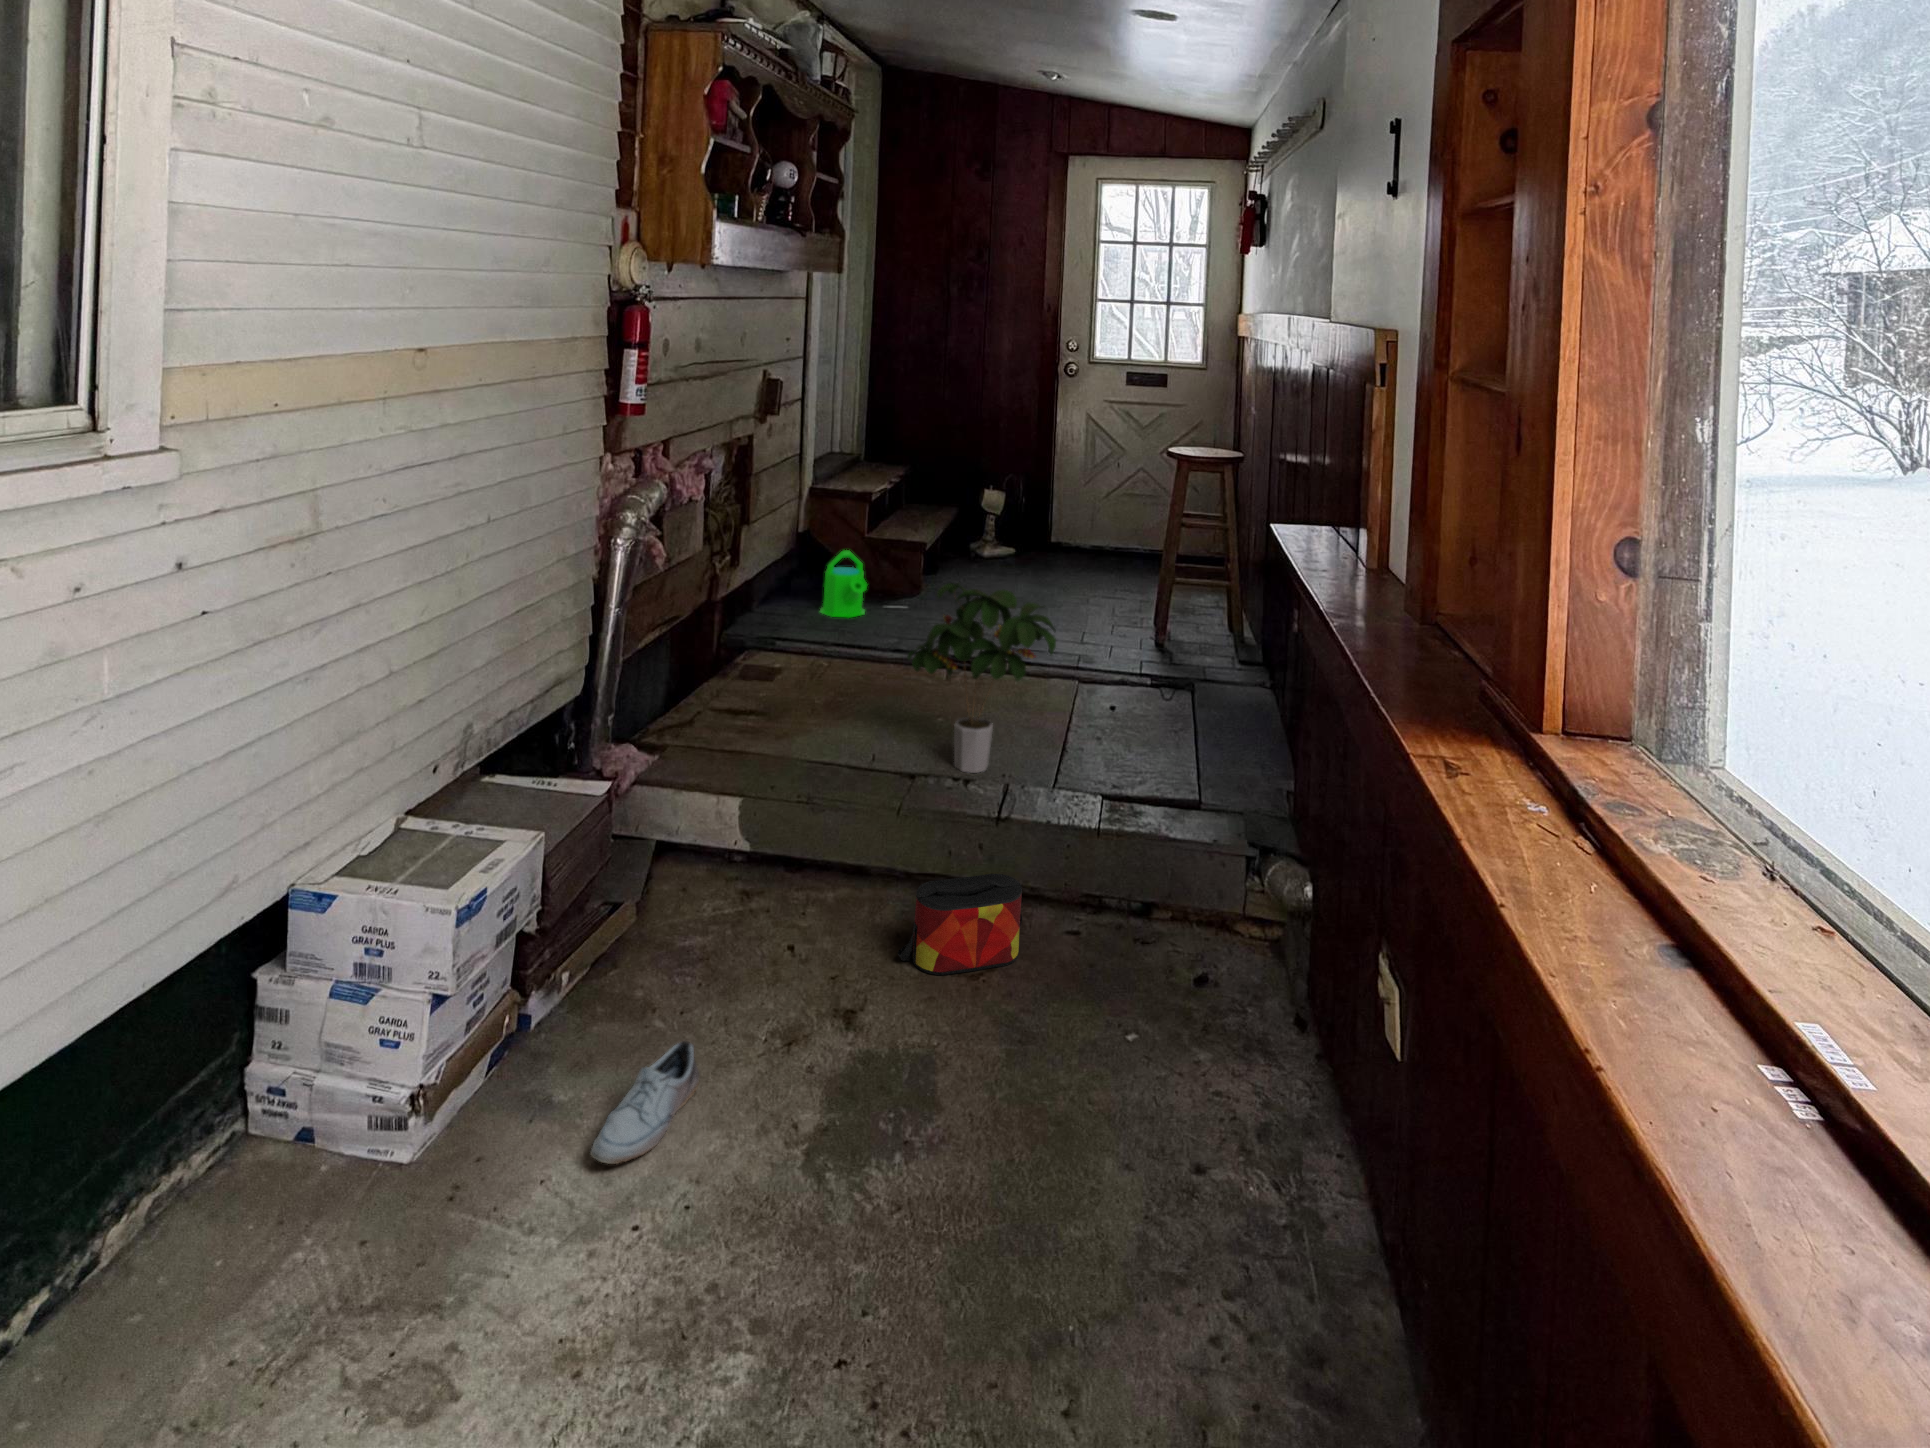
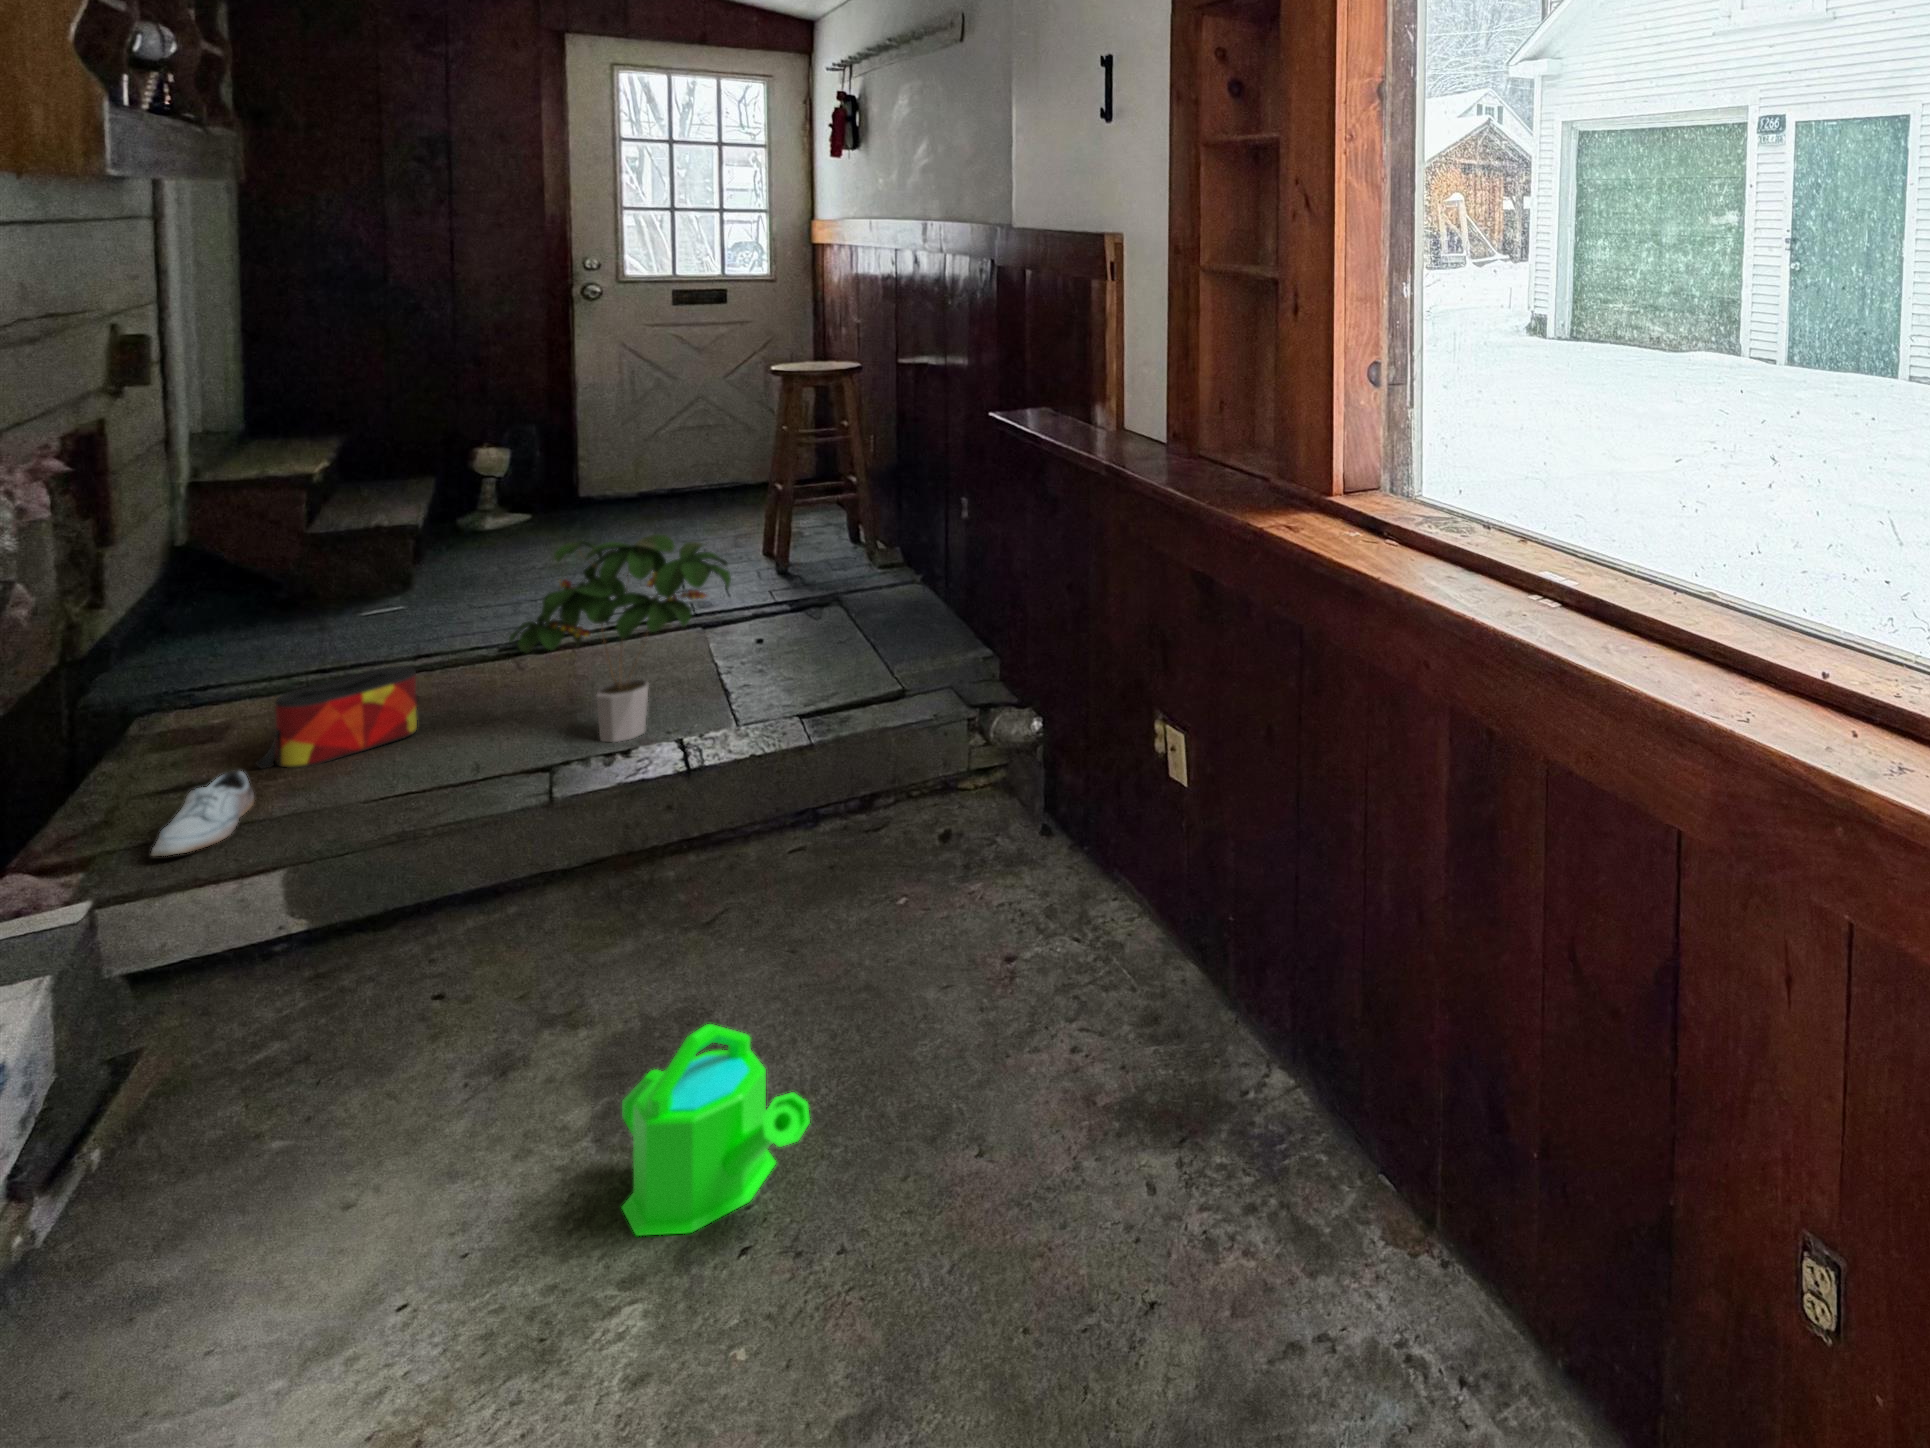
watering can: present [820,550,867,618] -> present [622,1024,810,1236]
bag: present [898,874,1022,975] -> present [256,666,418,768]
shoe: present [590,1041,699,1164] -> present [151,770,254,856]

